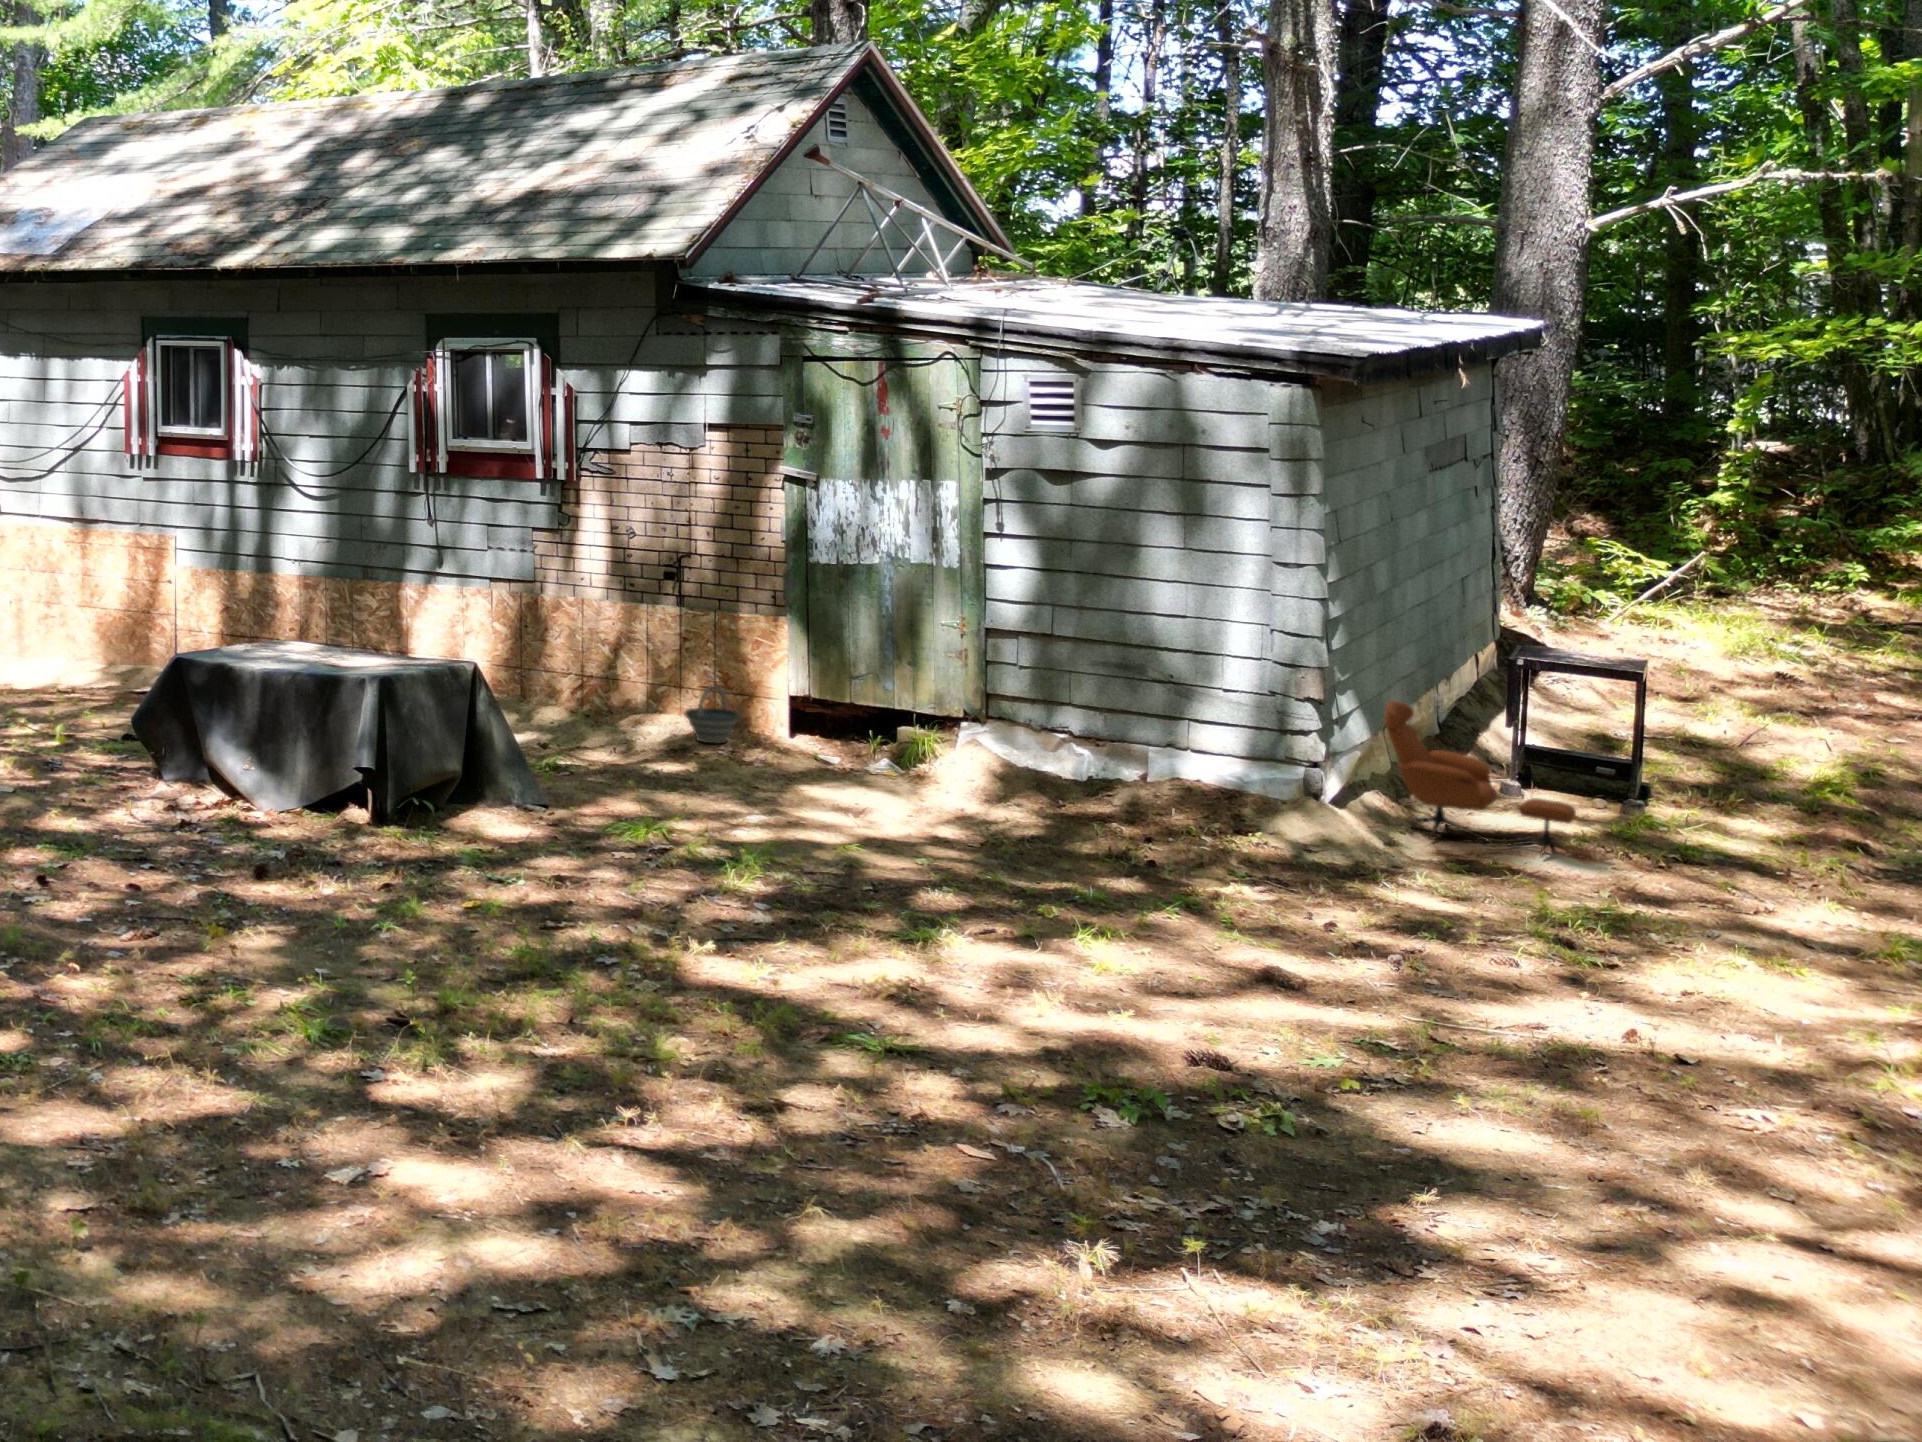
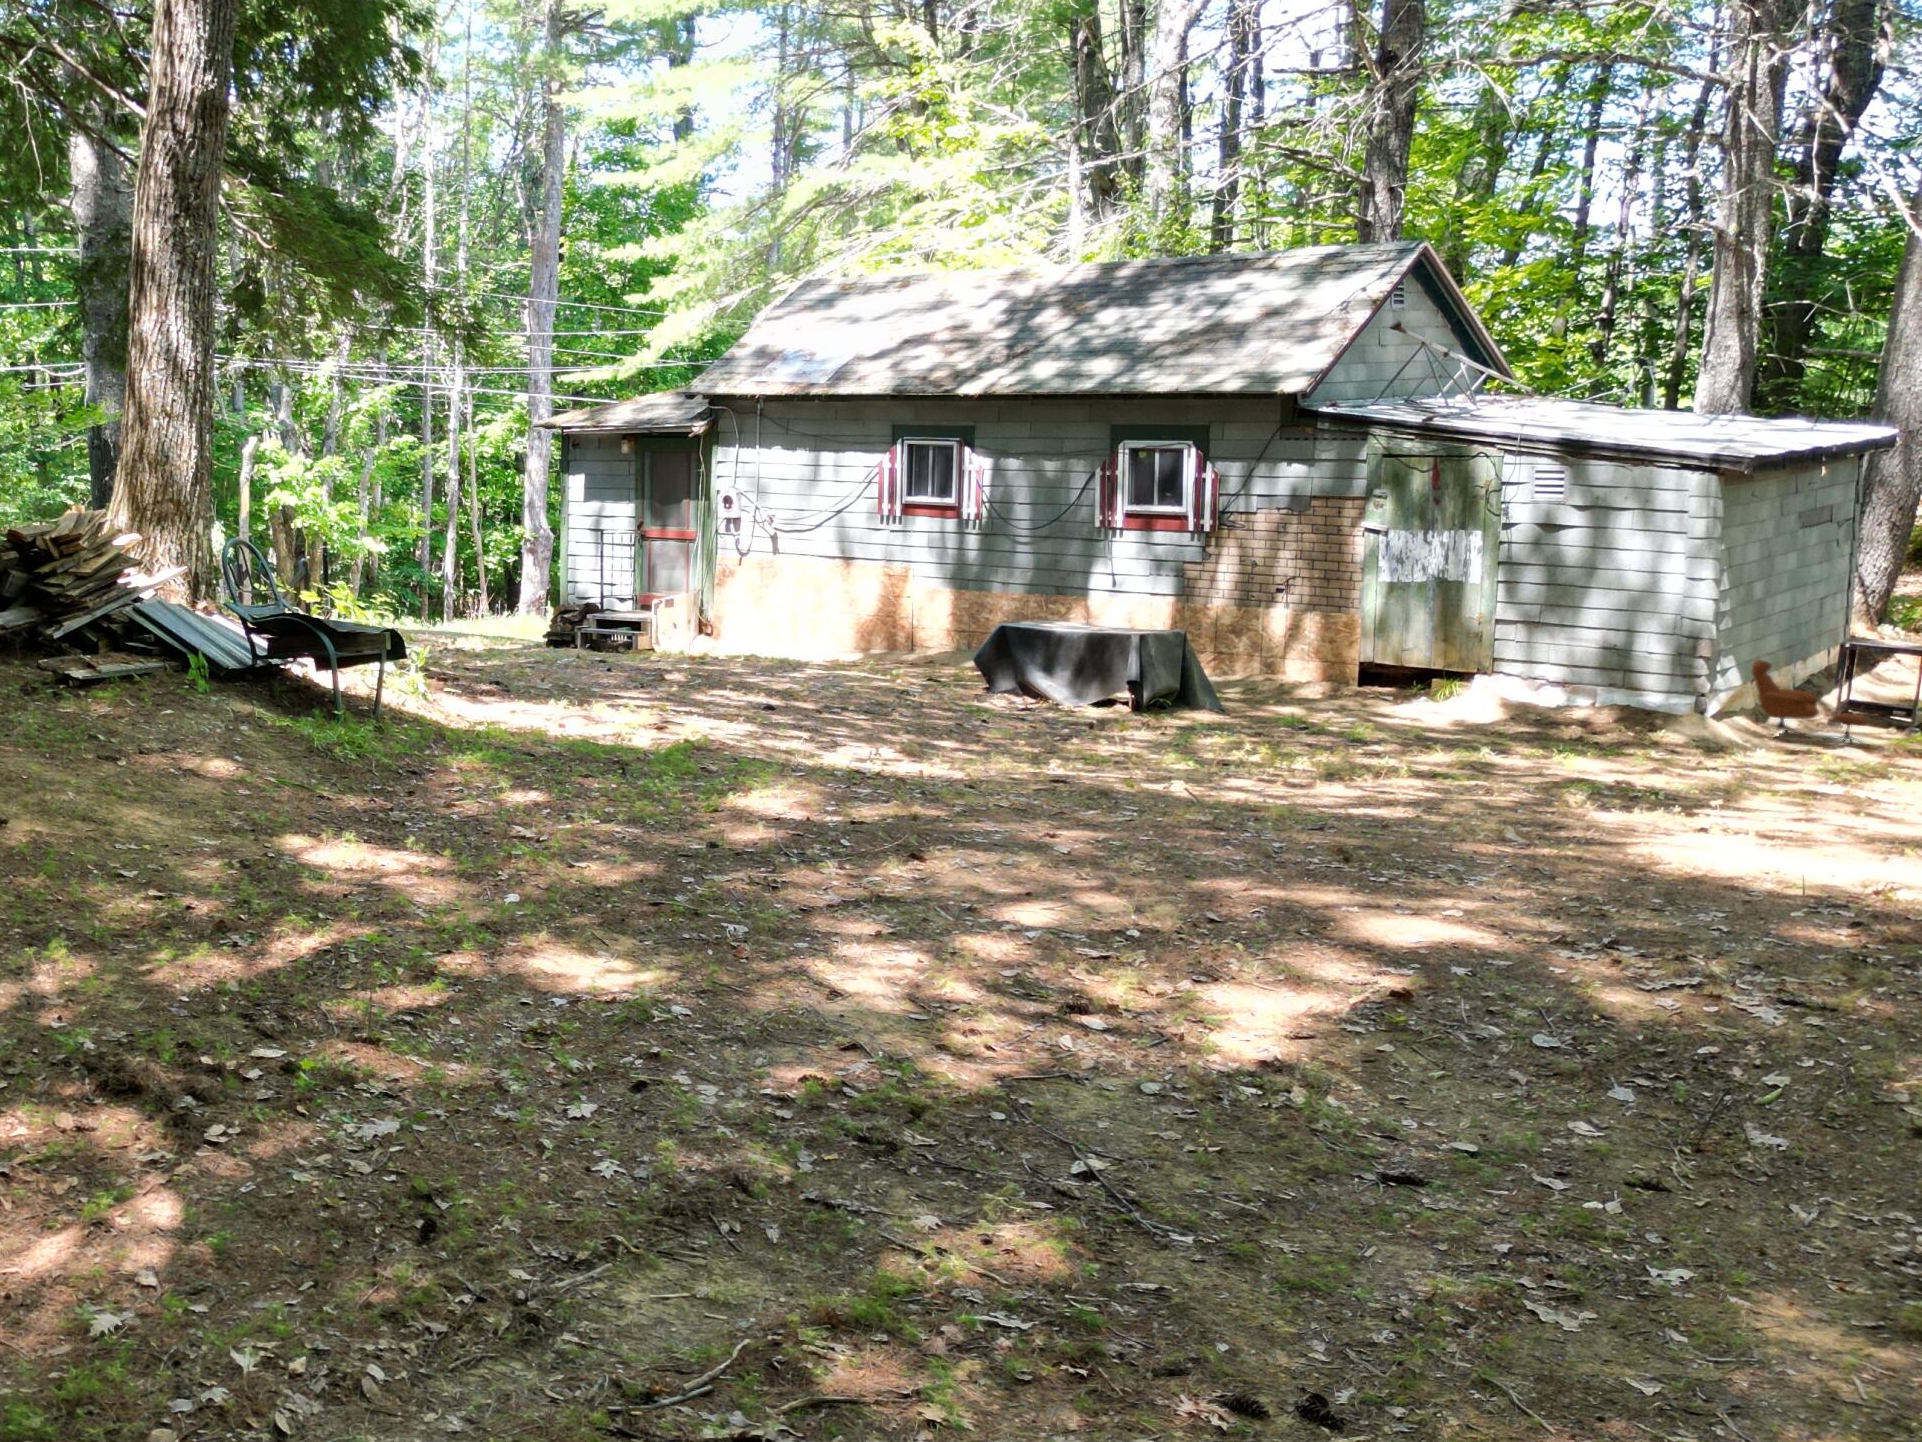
bucket: present [685,686,741,744] -> none [1290,654,1327,687]

